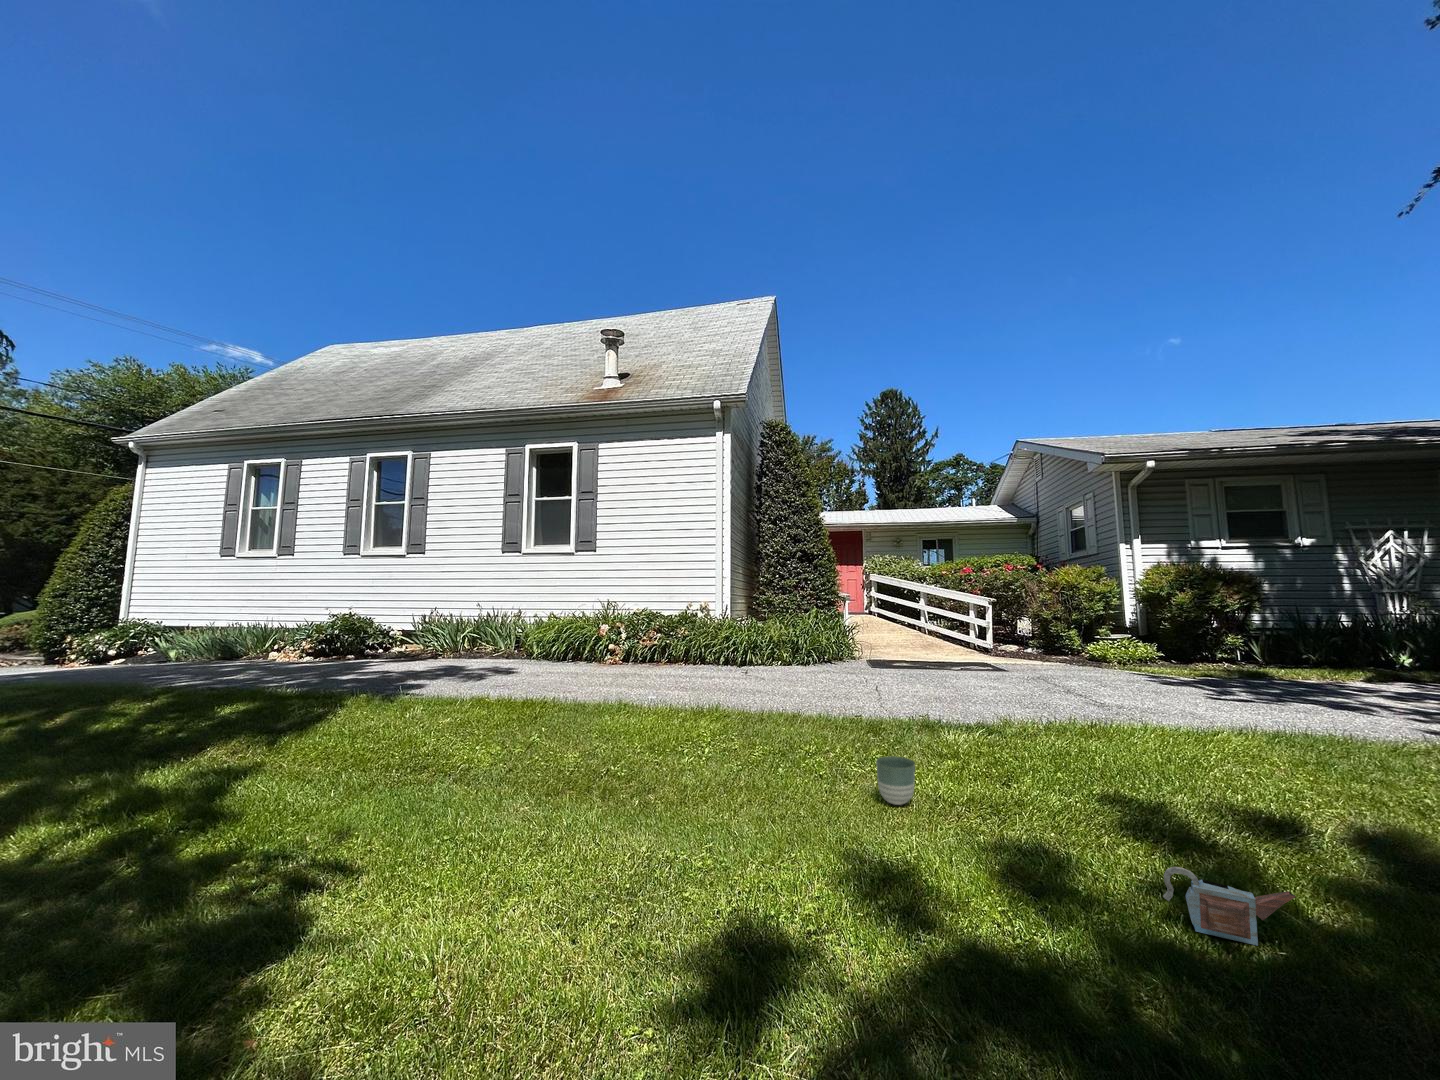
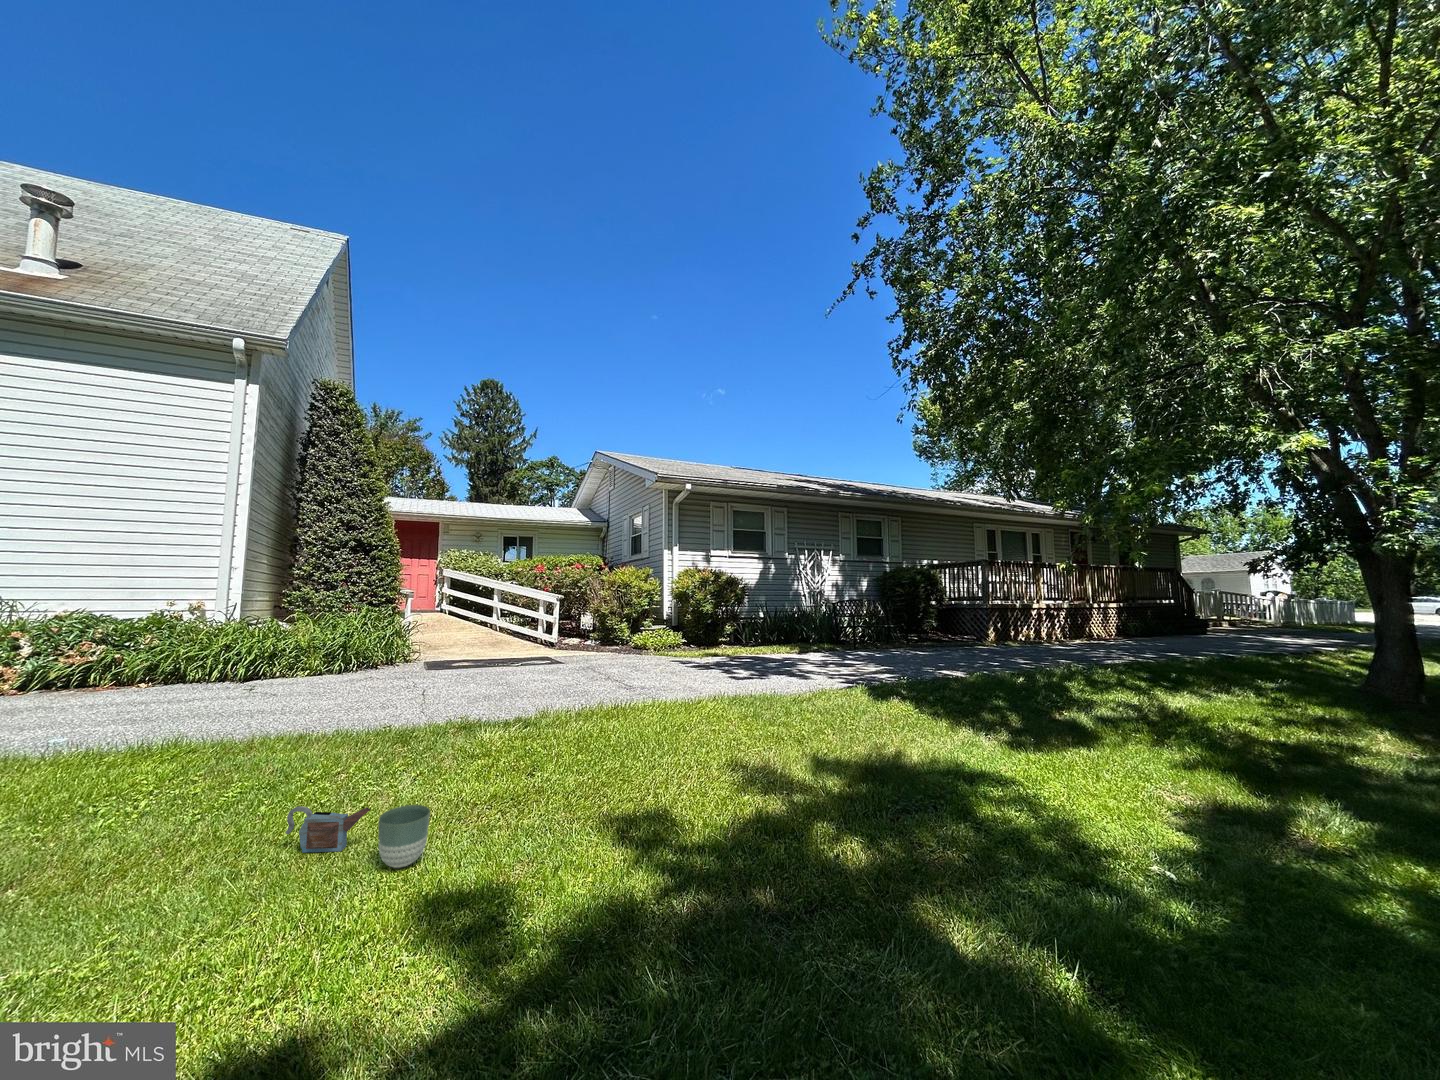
watering can: present [1163,867,1295,946] -> present [285,806,371,853]

